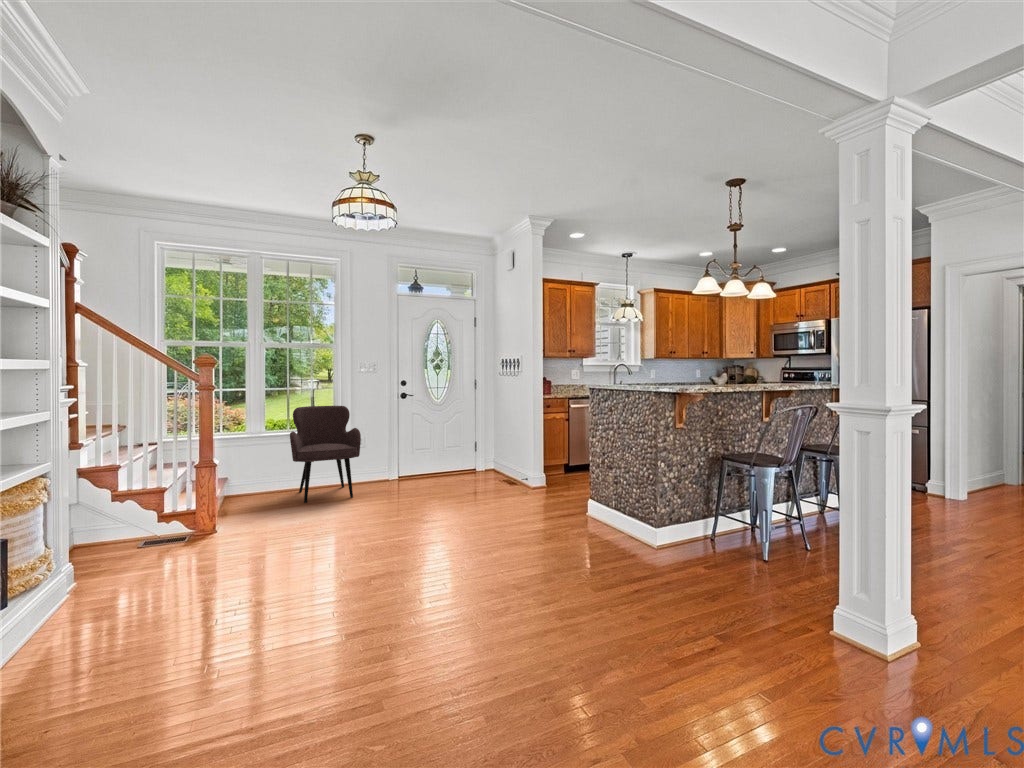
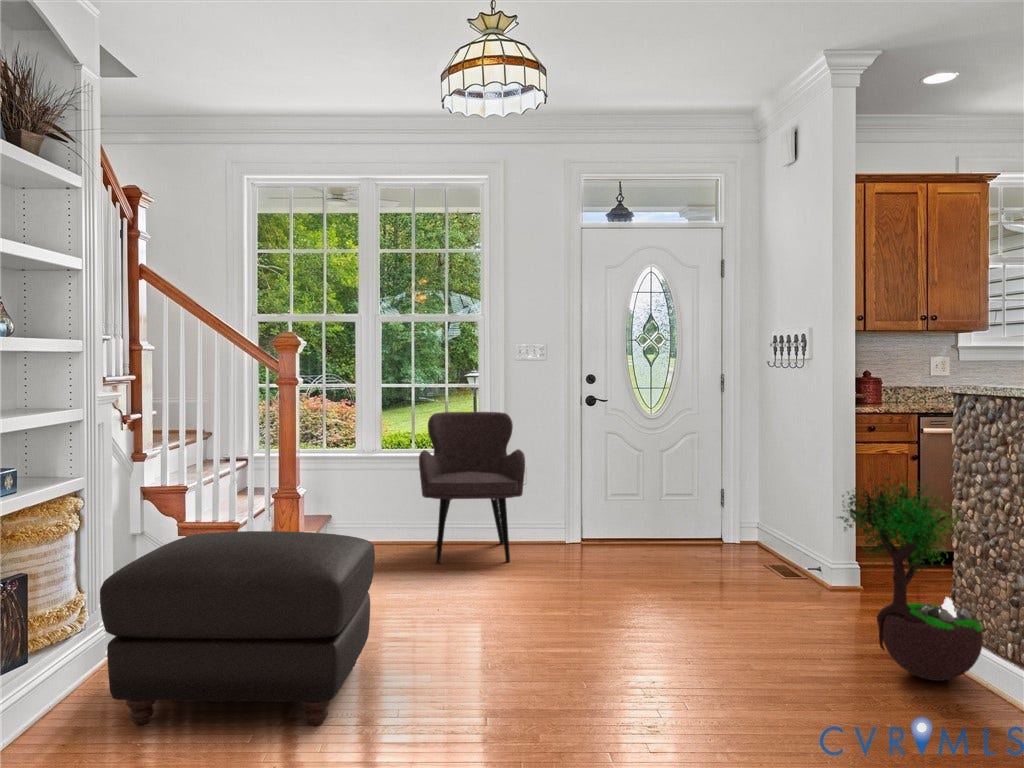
potted tree: none [550,424,619,531] -> present [839,465,983,681]
ottoman: none [91,488,288,633] -> present [100,531,375,726]

